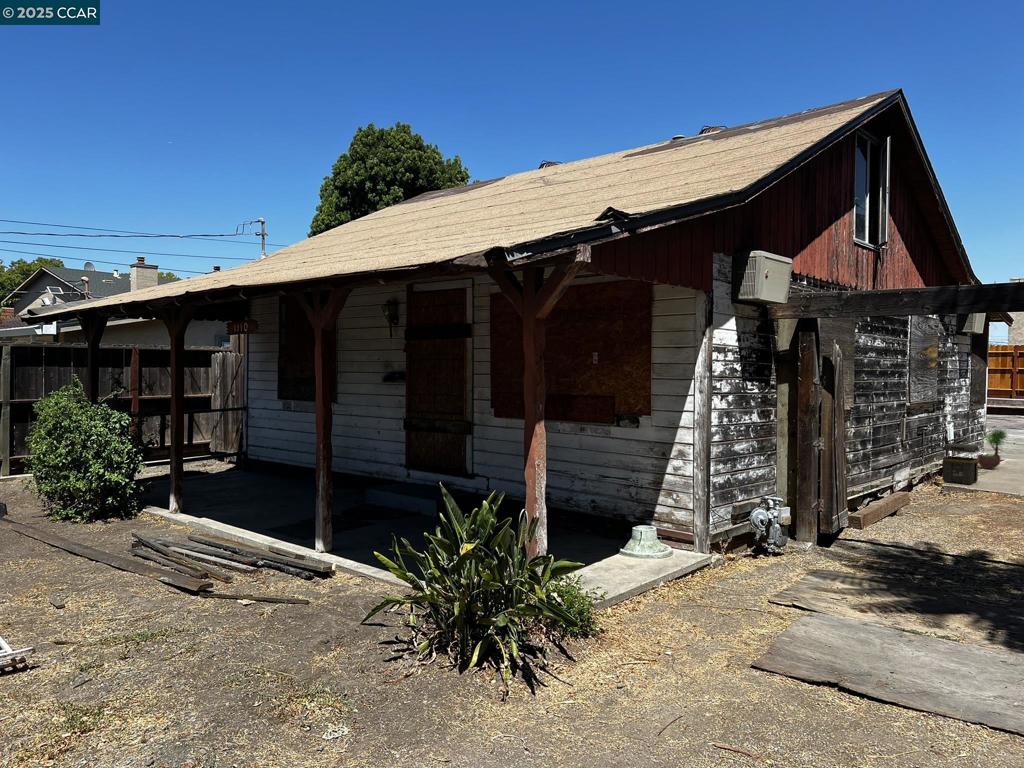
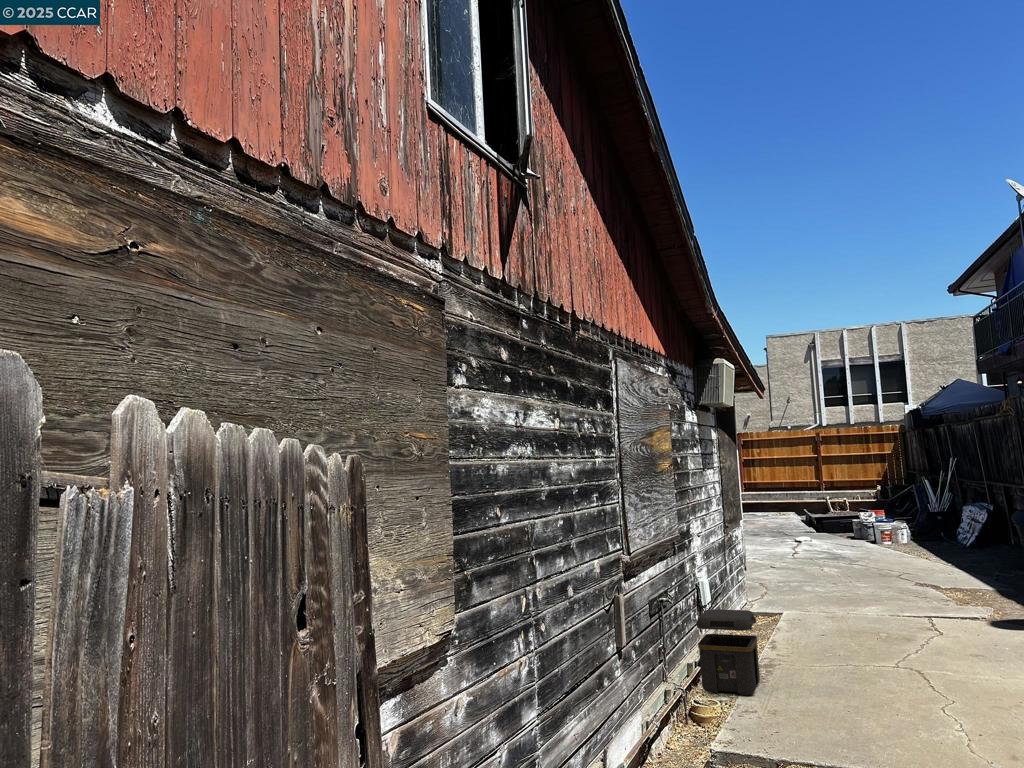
potted tree: present [978,430,1007,469] -> none [743,557,784,631]

